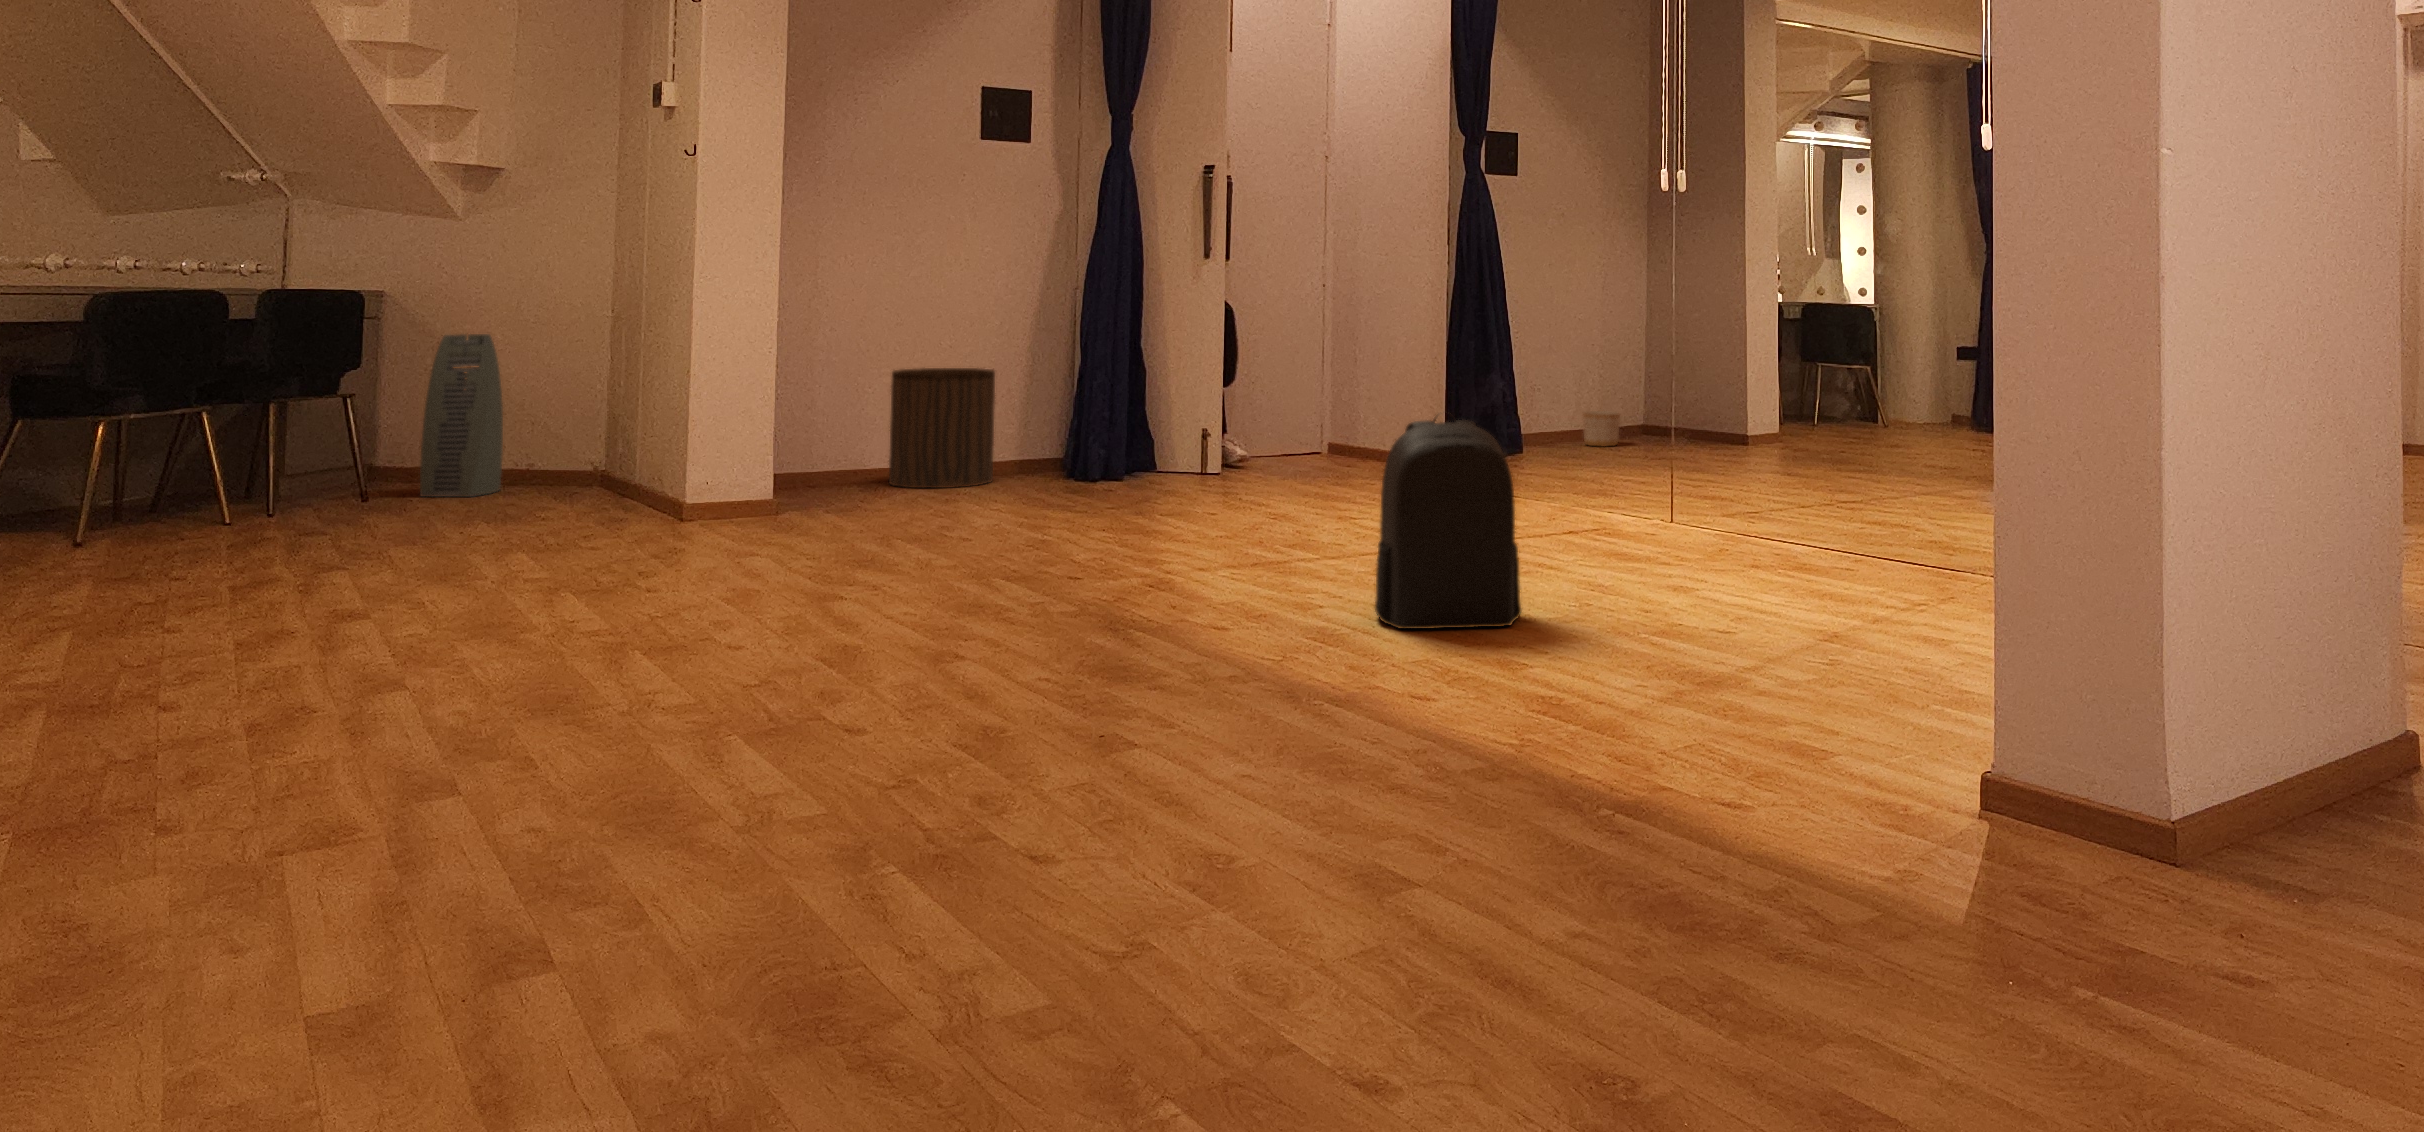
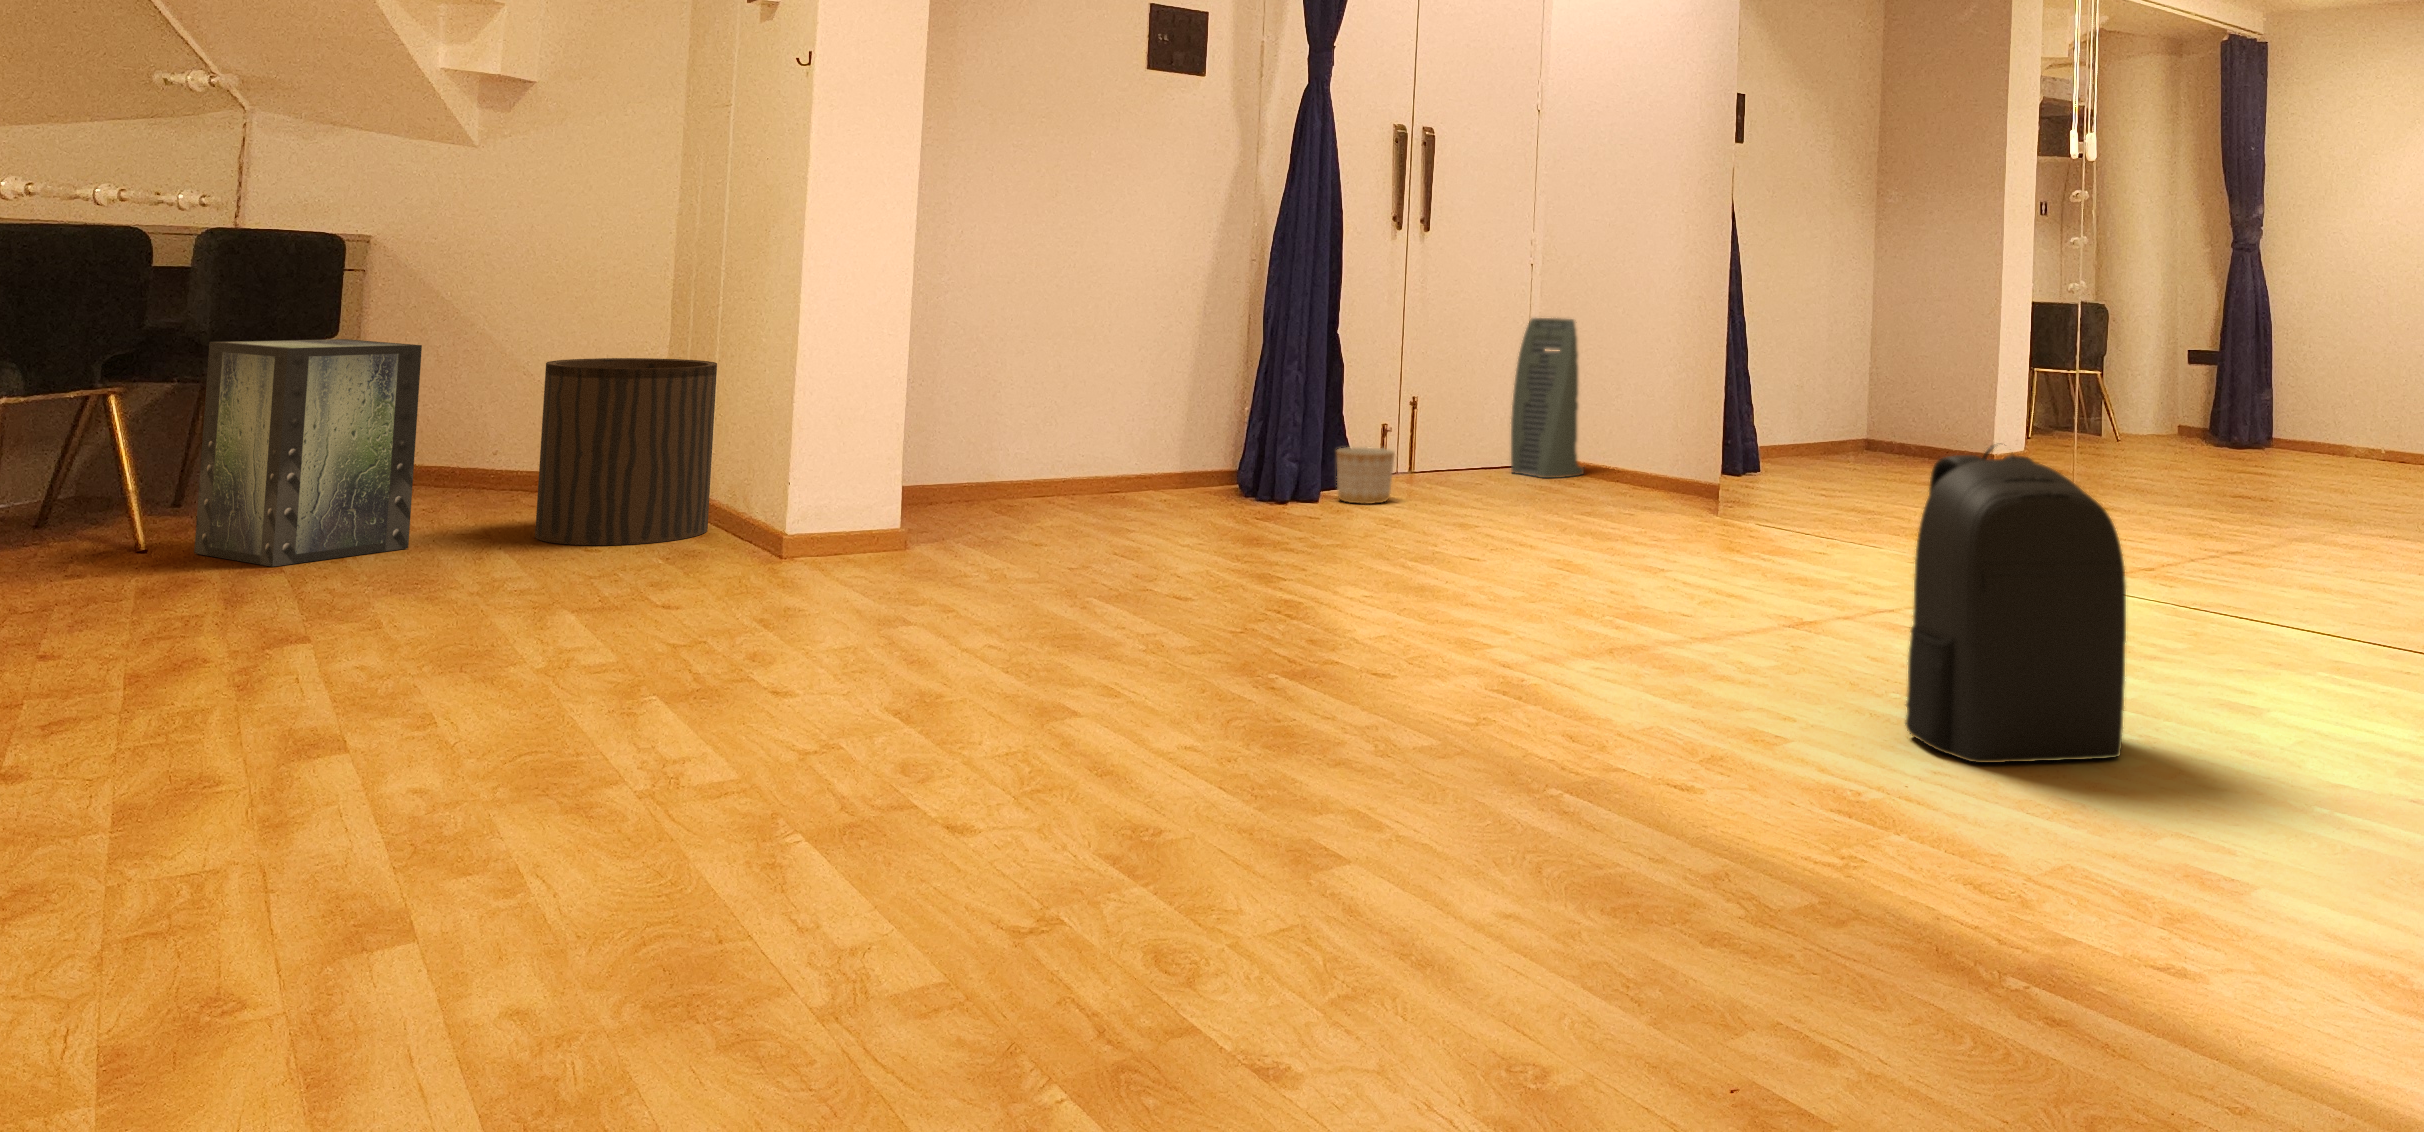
air purifier: present [420,334,503,497] -> present [1511,318,1584,478]
storage box: none [260,368,416,532] -> present [194,339,422,567]
stool: present [889,368,995,488] -> present [535,358,717,545]
planter: present [1583,411,1620,447] -> present [1336,447,1394,504]

